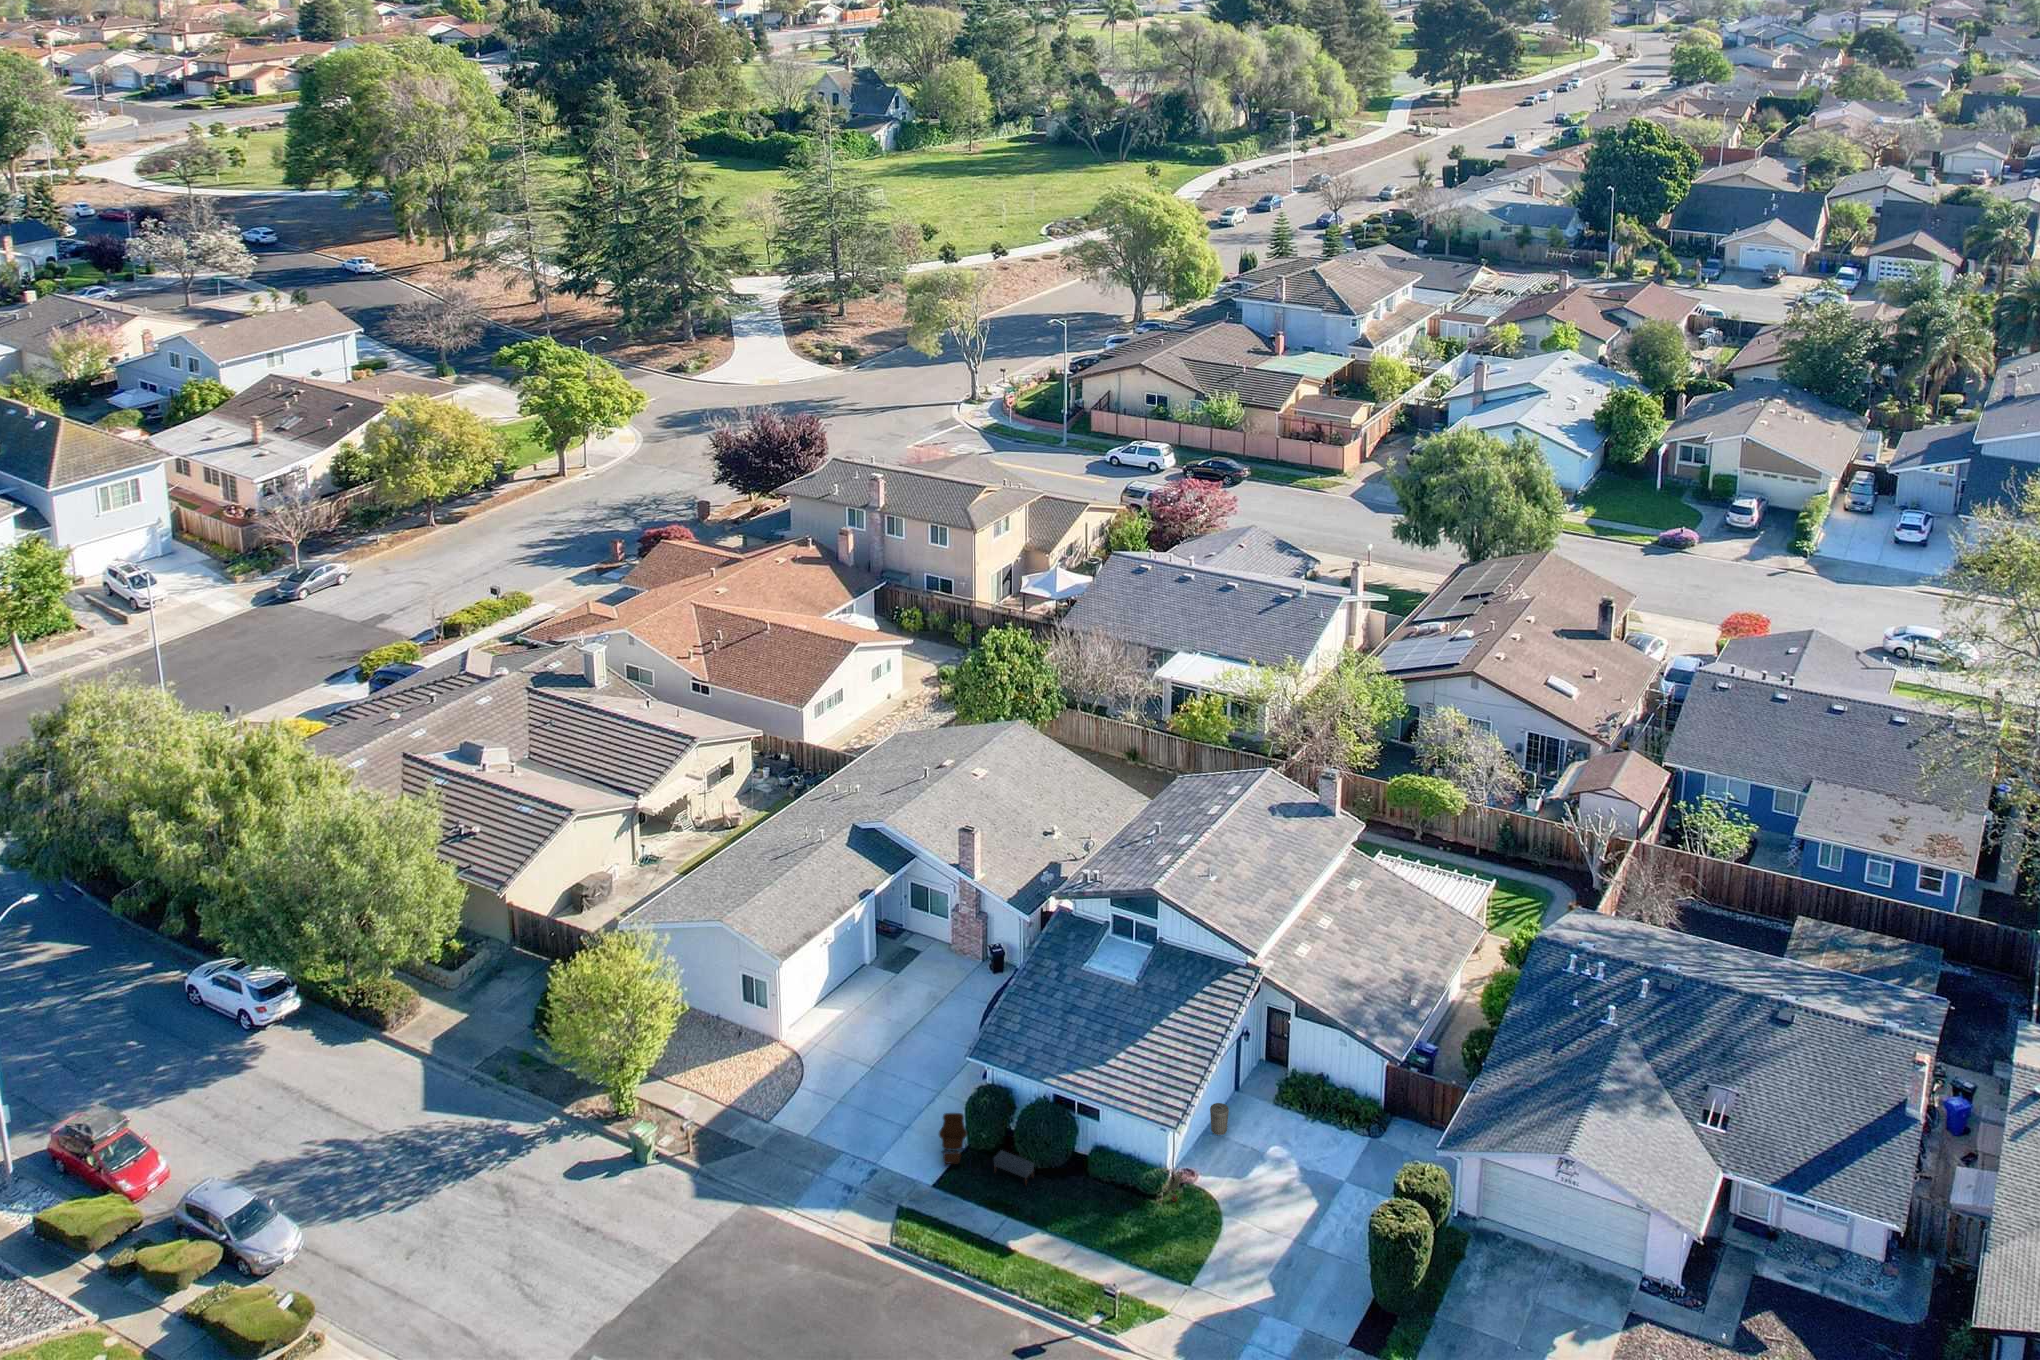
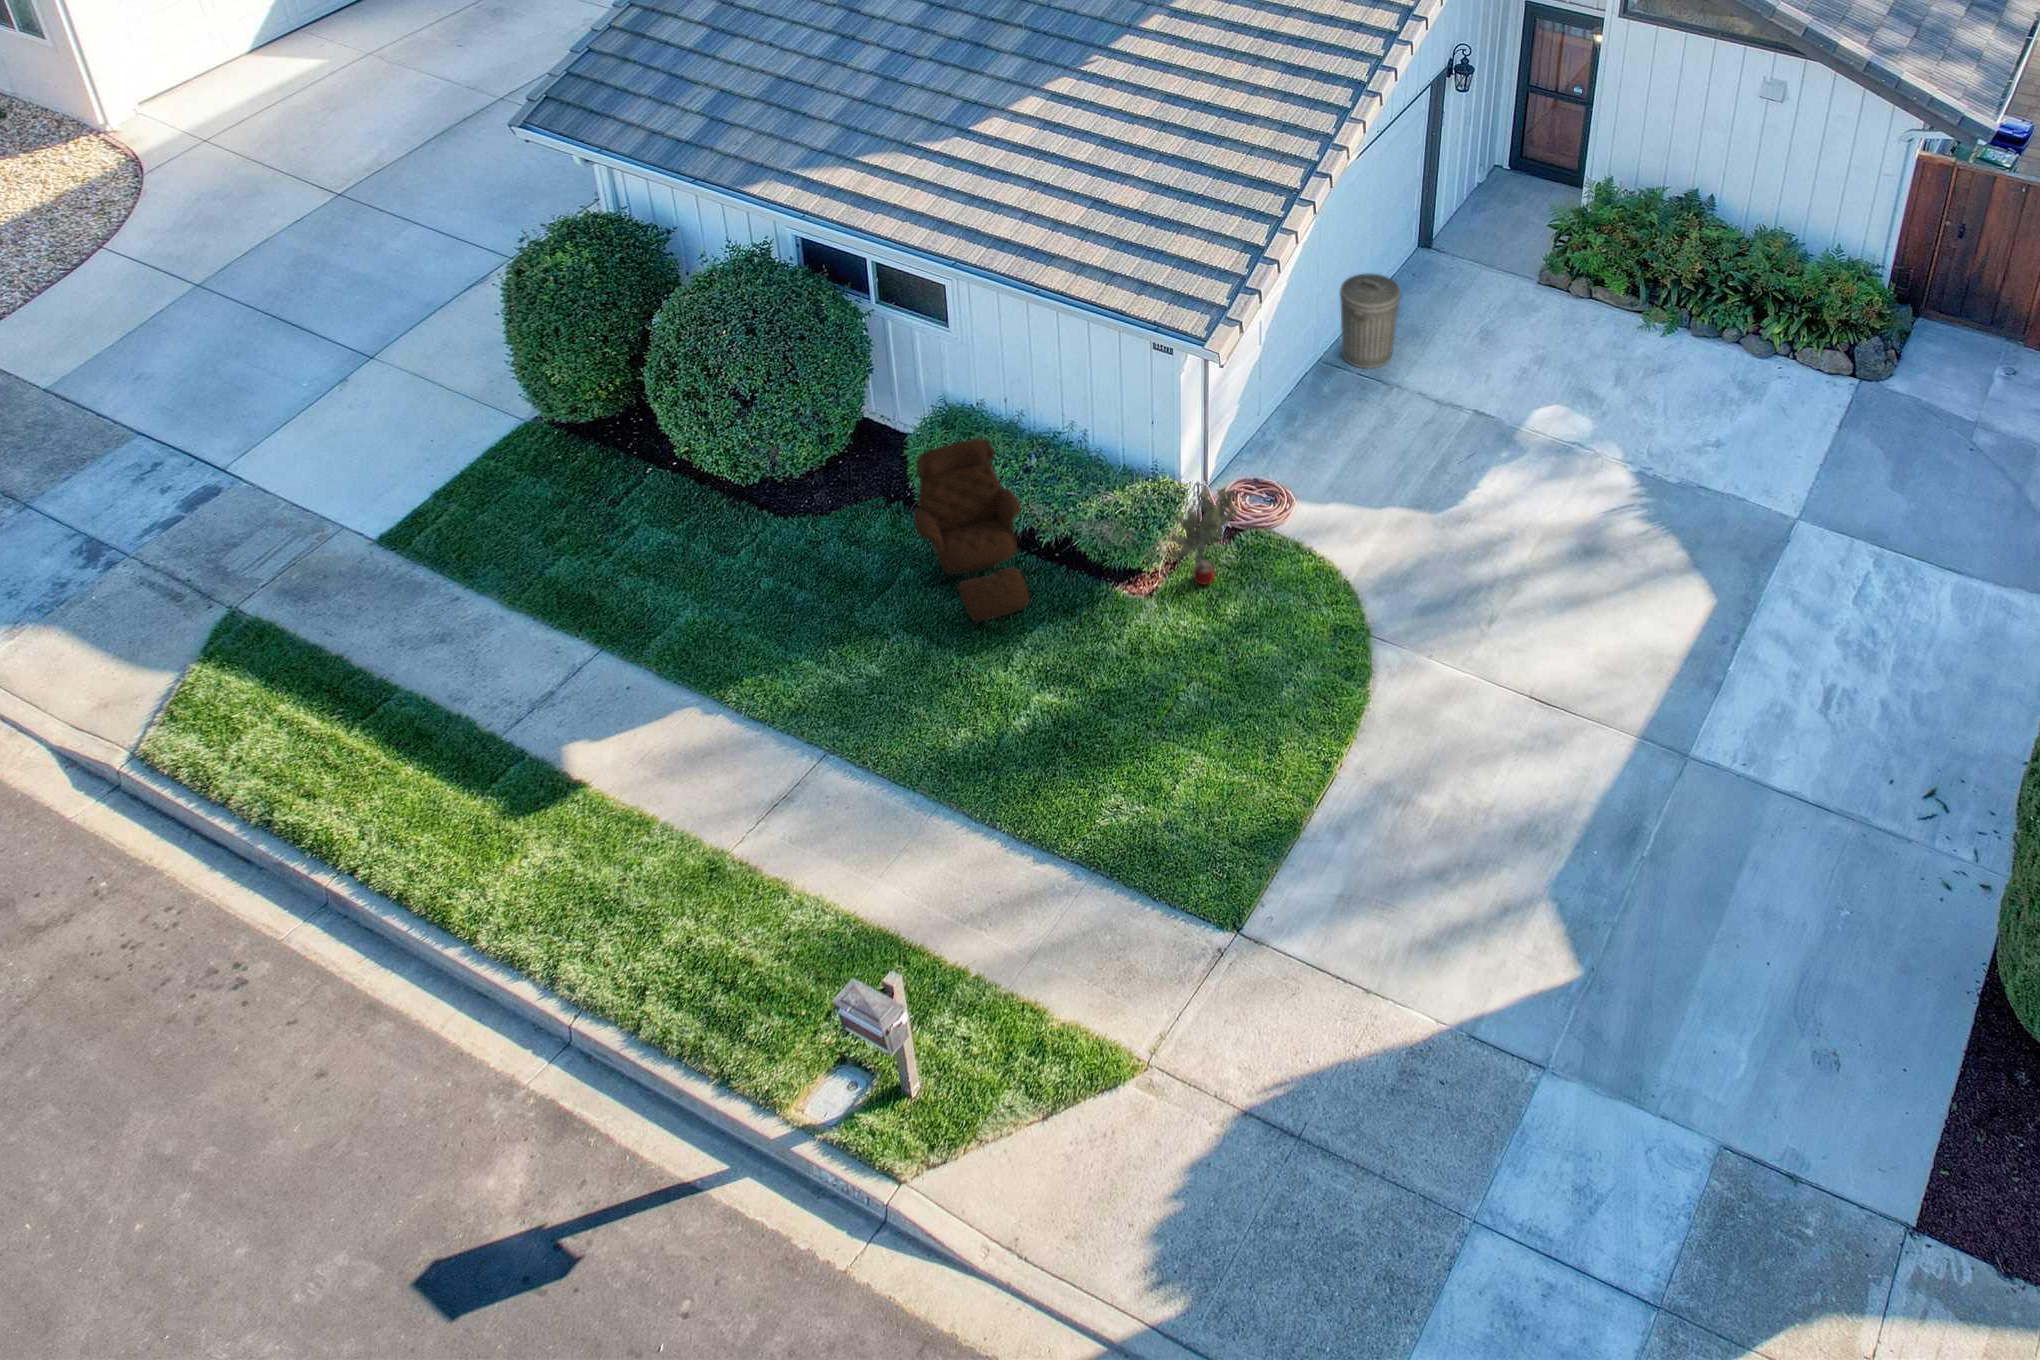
lounge chair: present [939,1113,967,1165] -> present [913,438,1029,631]
bench: present [994,1151,1034,1184] -> none [586,421,729,535]

